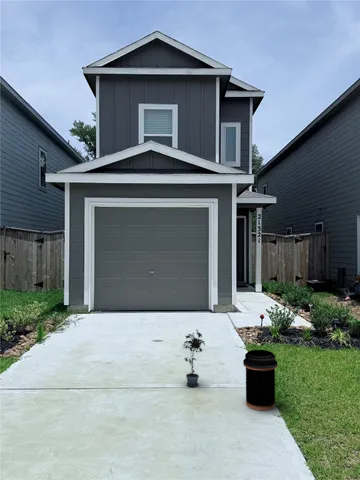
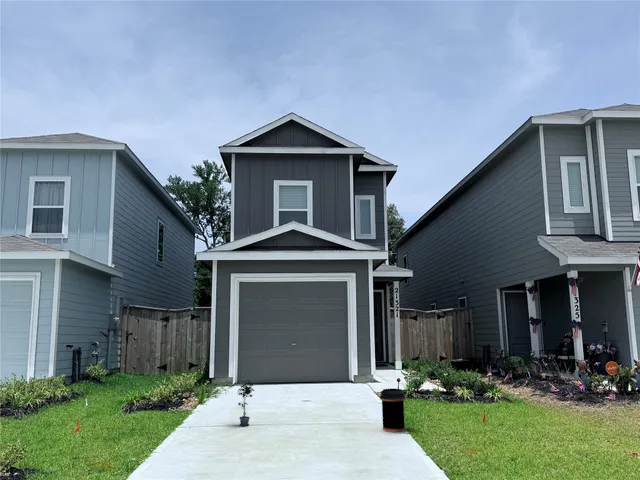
potted plant: present [184,330,205,387] -> present [238,380,254,426]

